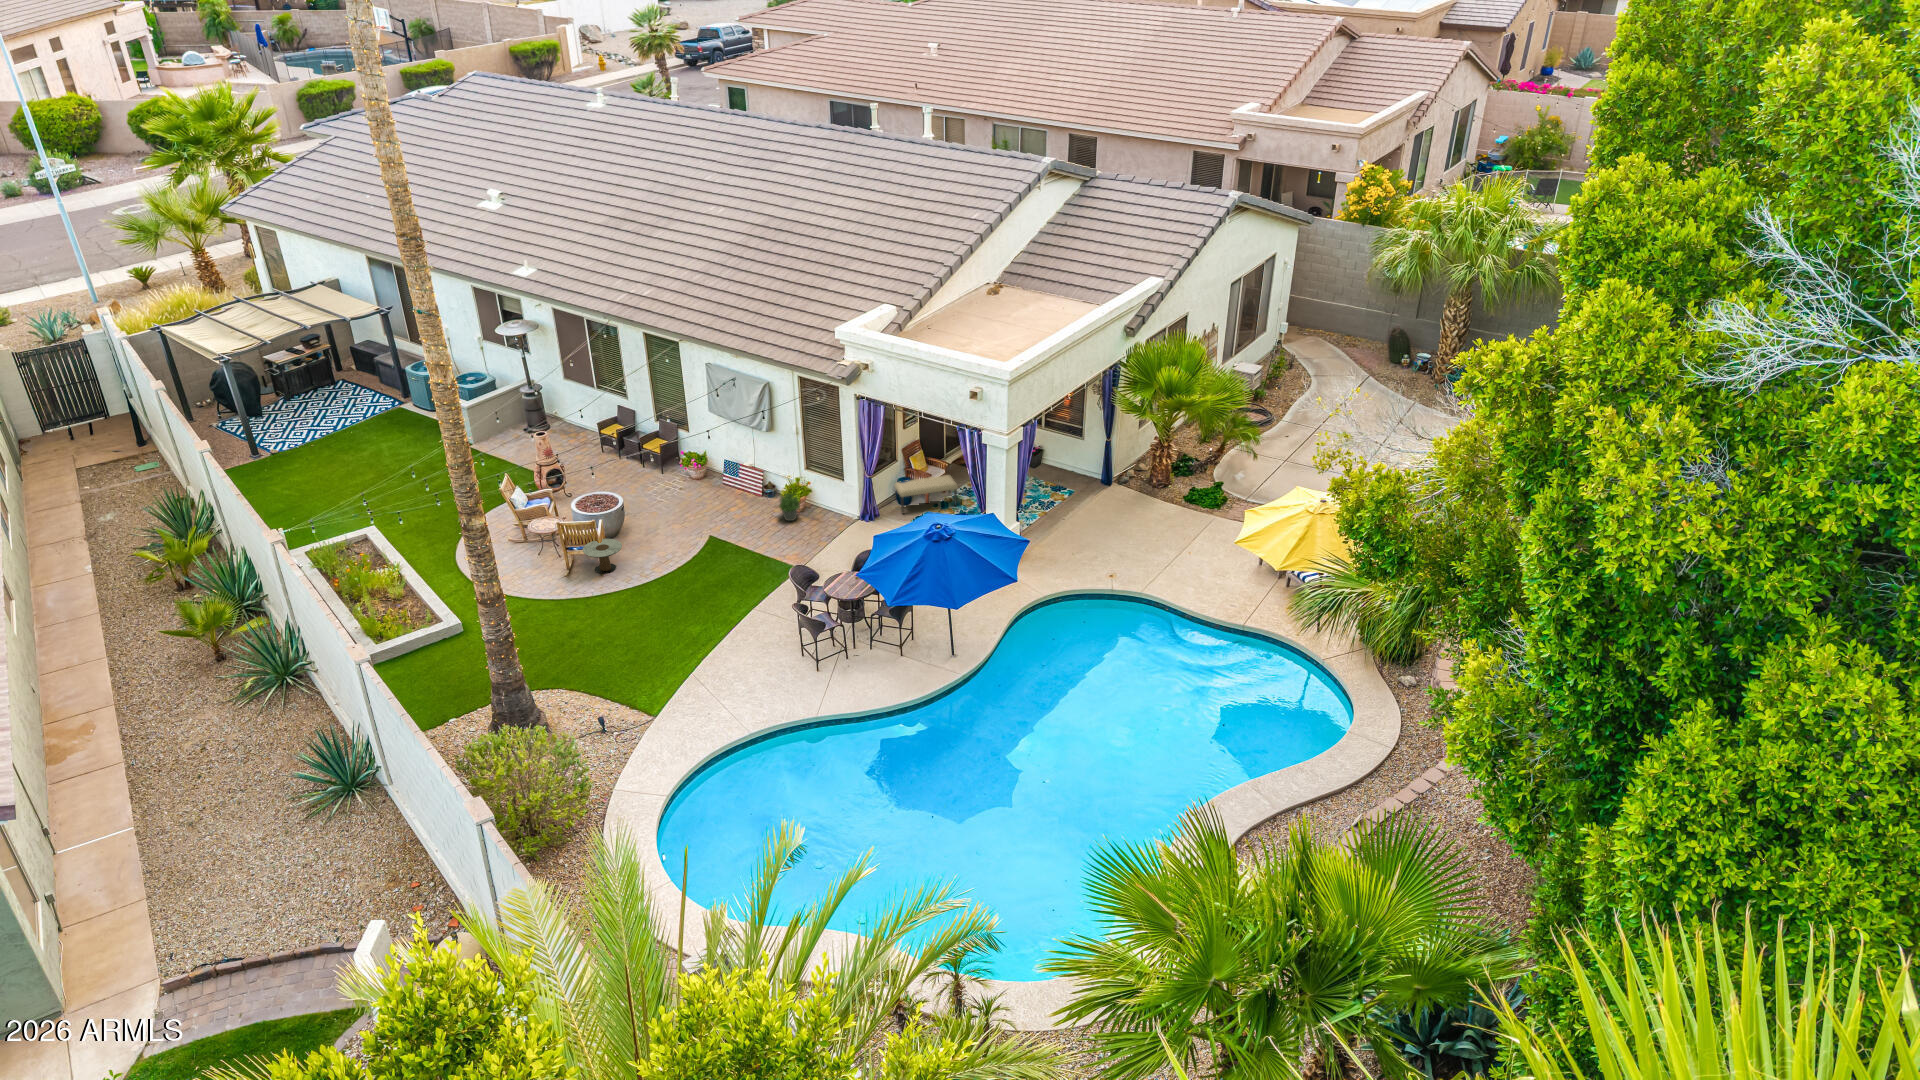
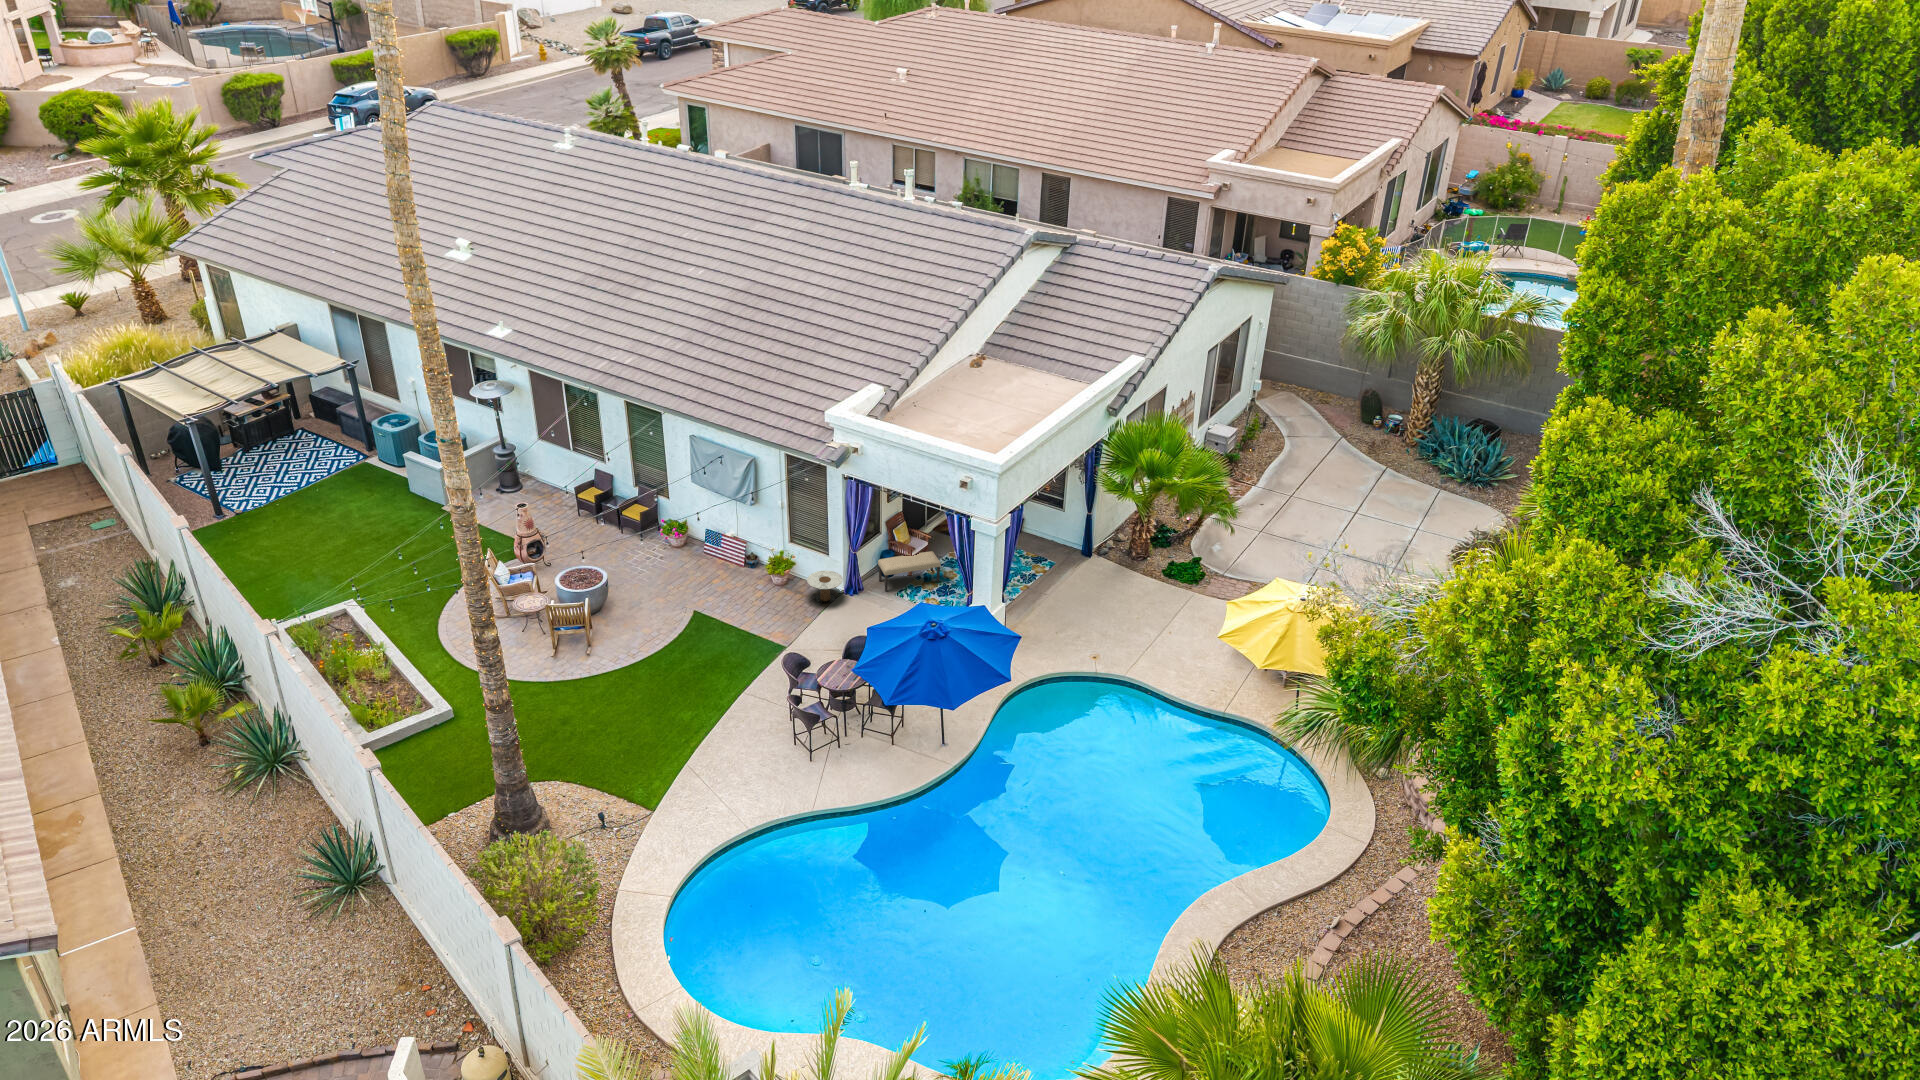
potted plant: present [779,492,800,521] -> none [763,568,785,598]
side table: present [583,539,622,574] -> present [807,570,843,604]

